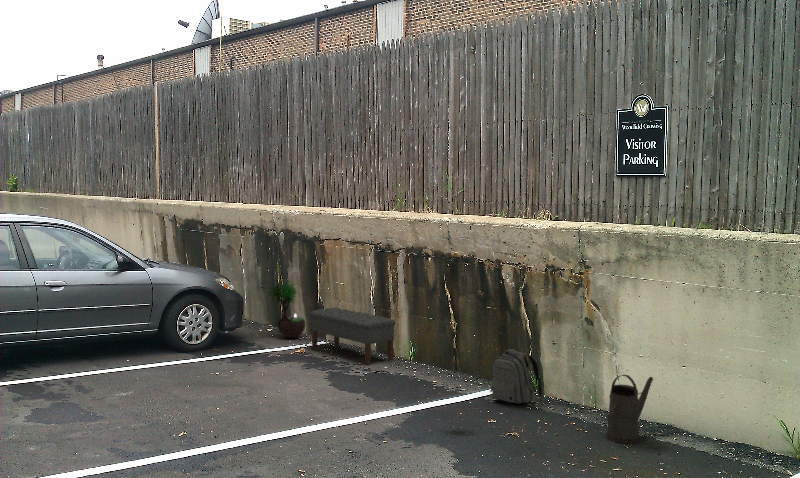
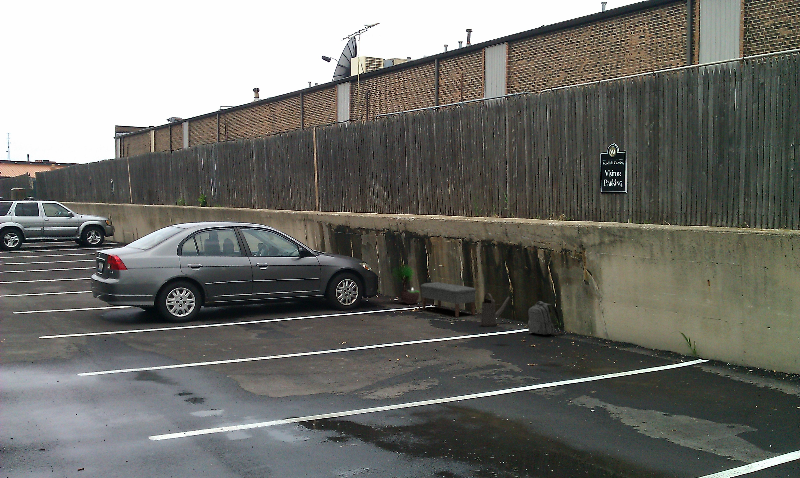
watering can: present [606,375,653,443] -> present [477,293,510,326]

